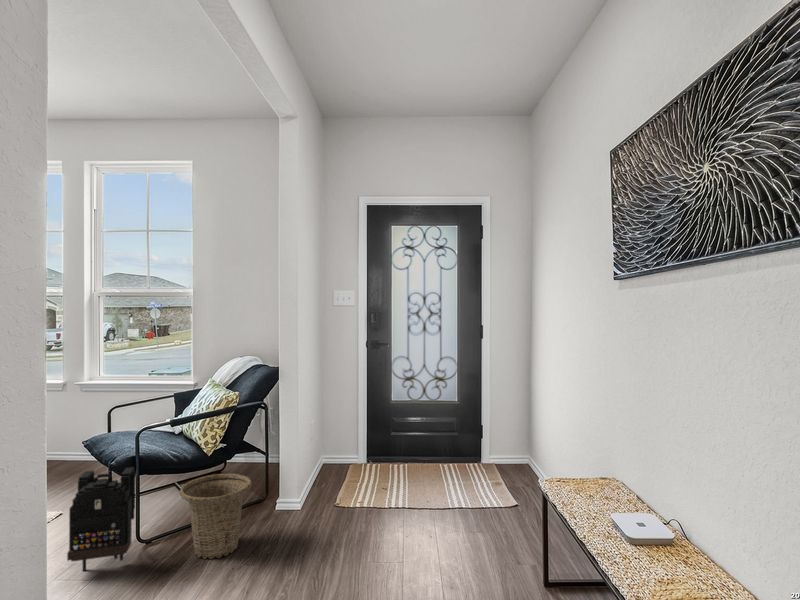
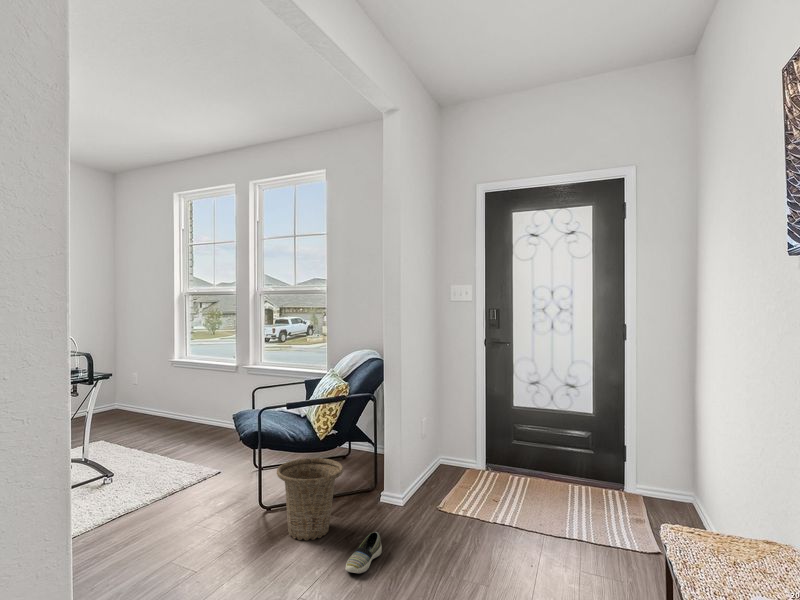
backpack: present [67,467,135,571] -> none [183,438,246,527]
shoe: none [273,535,300,575] -> present [345,532,382,573]

